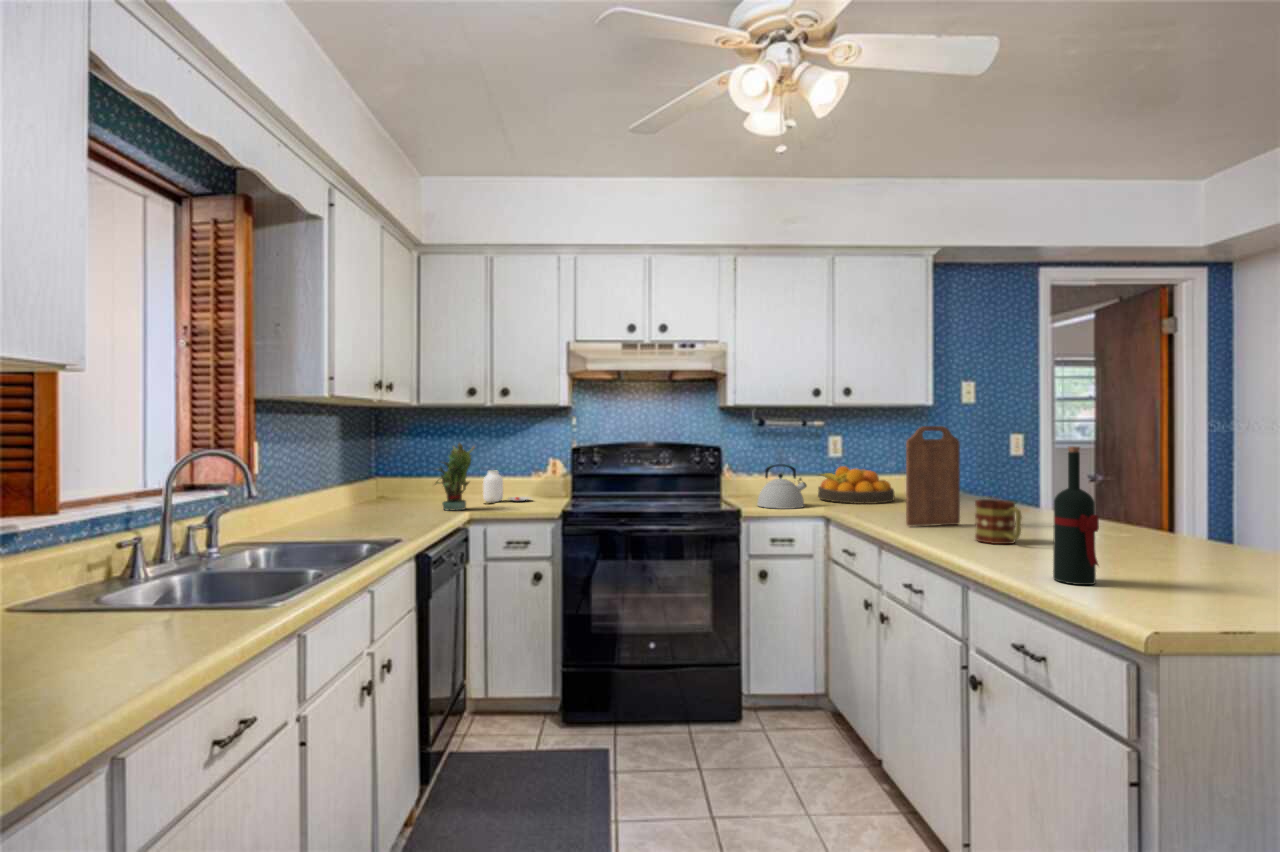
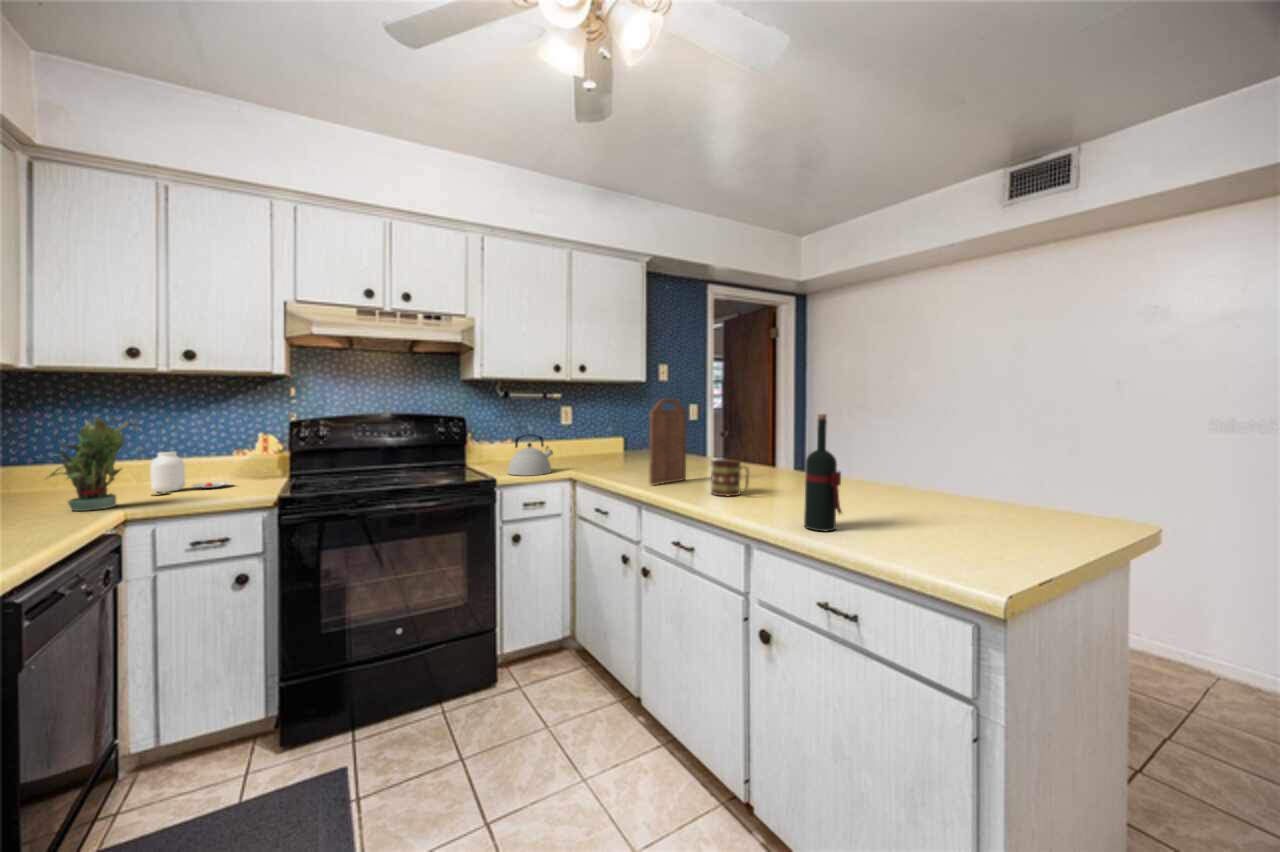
fruit bowl: present [818,466,894,504] -> none [557,434,620,466]

